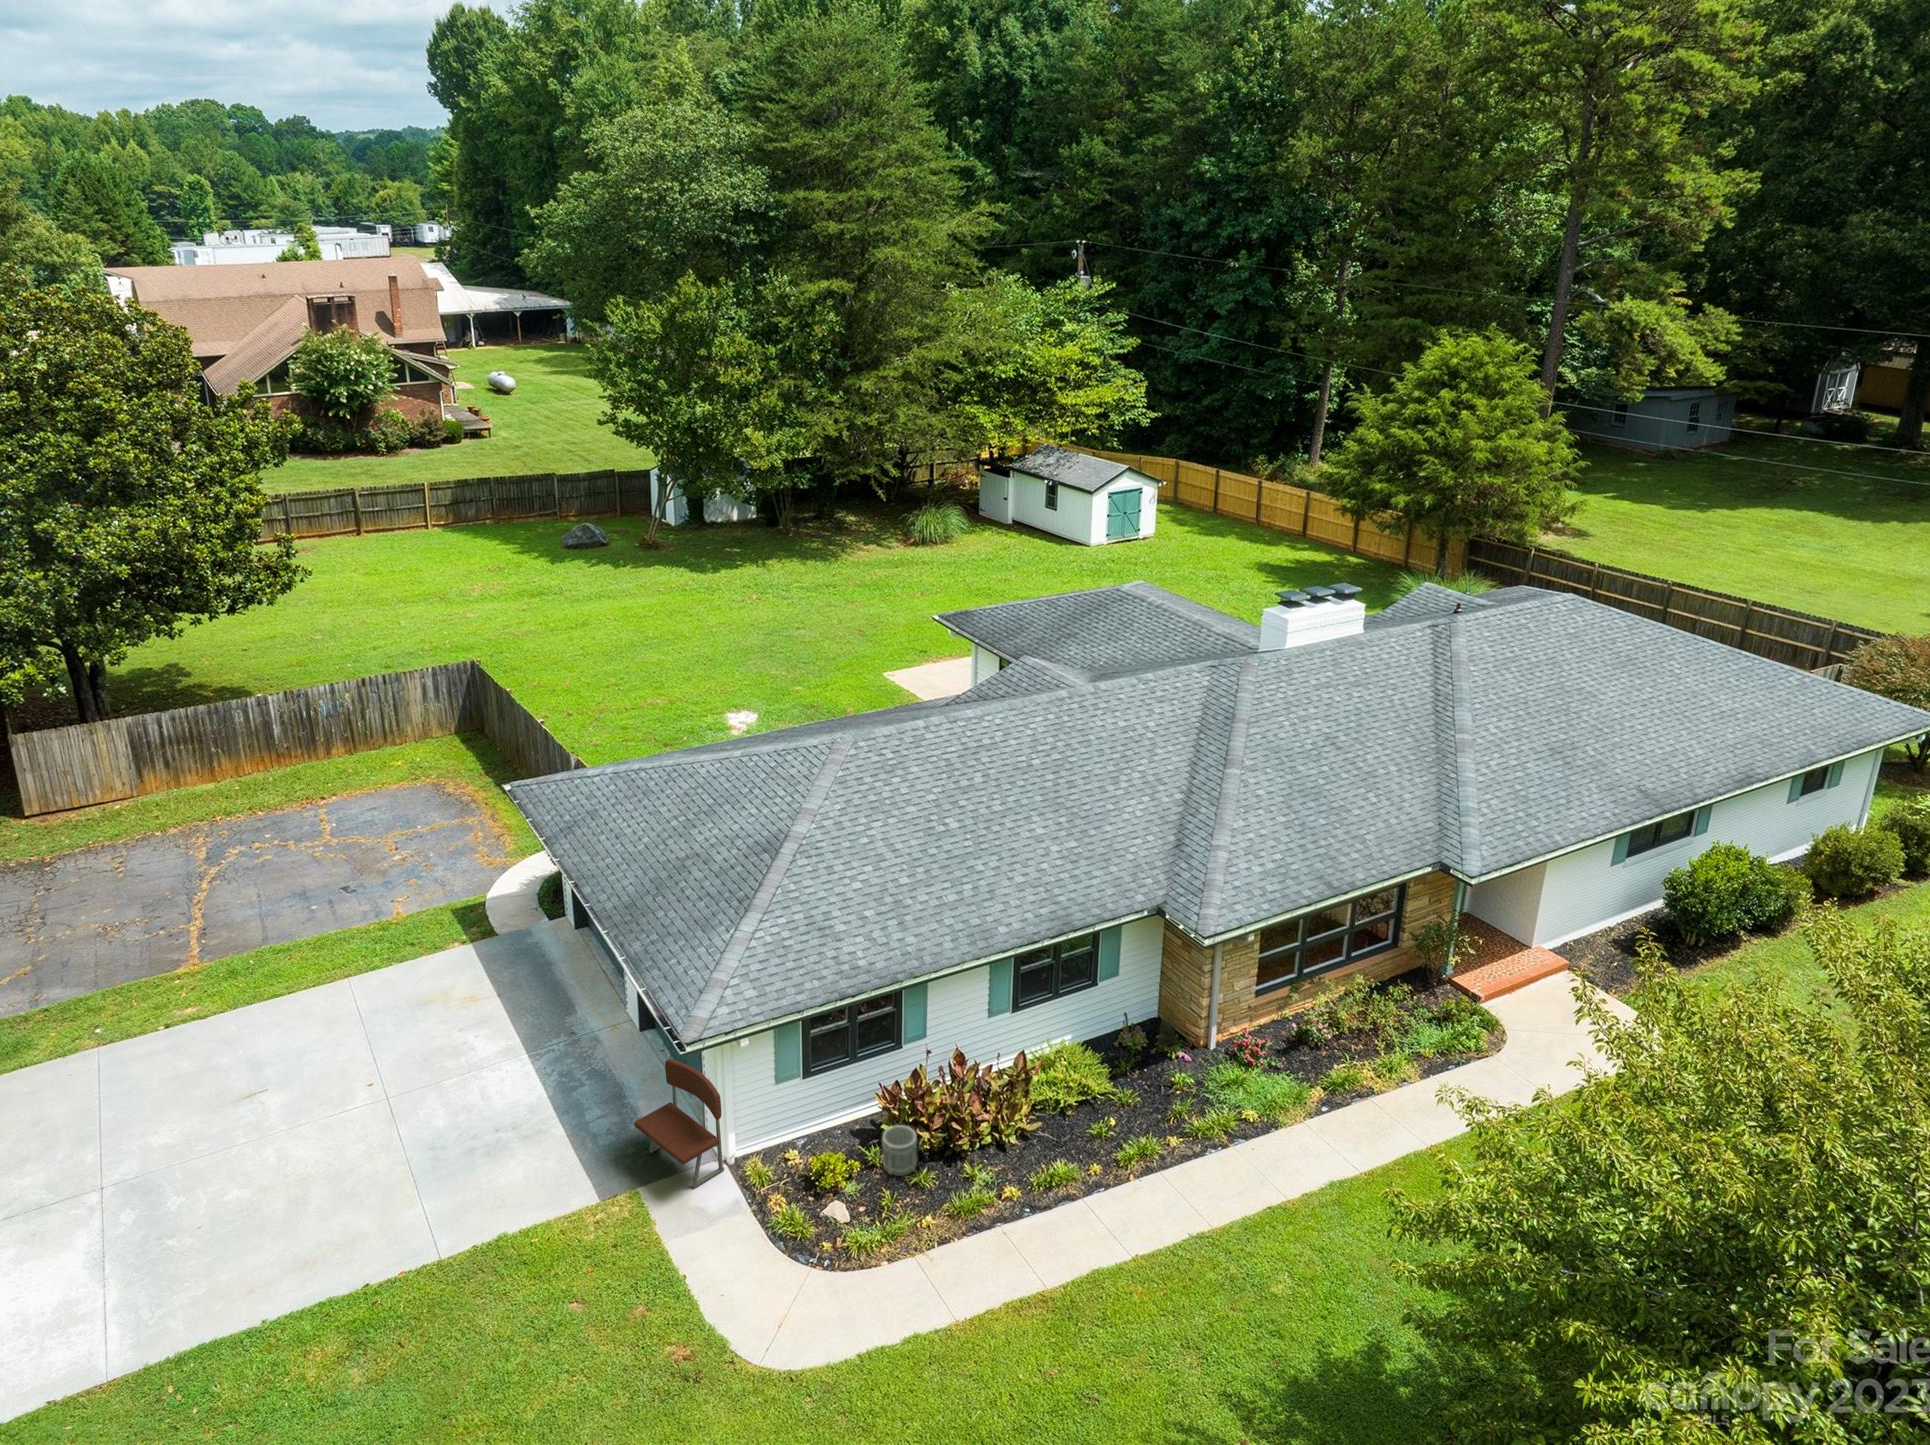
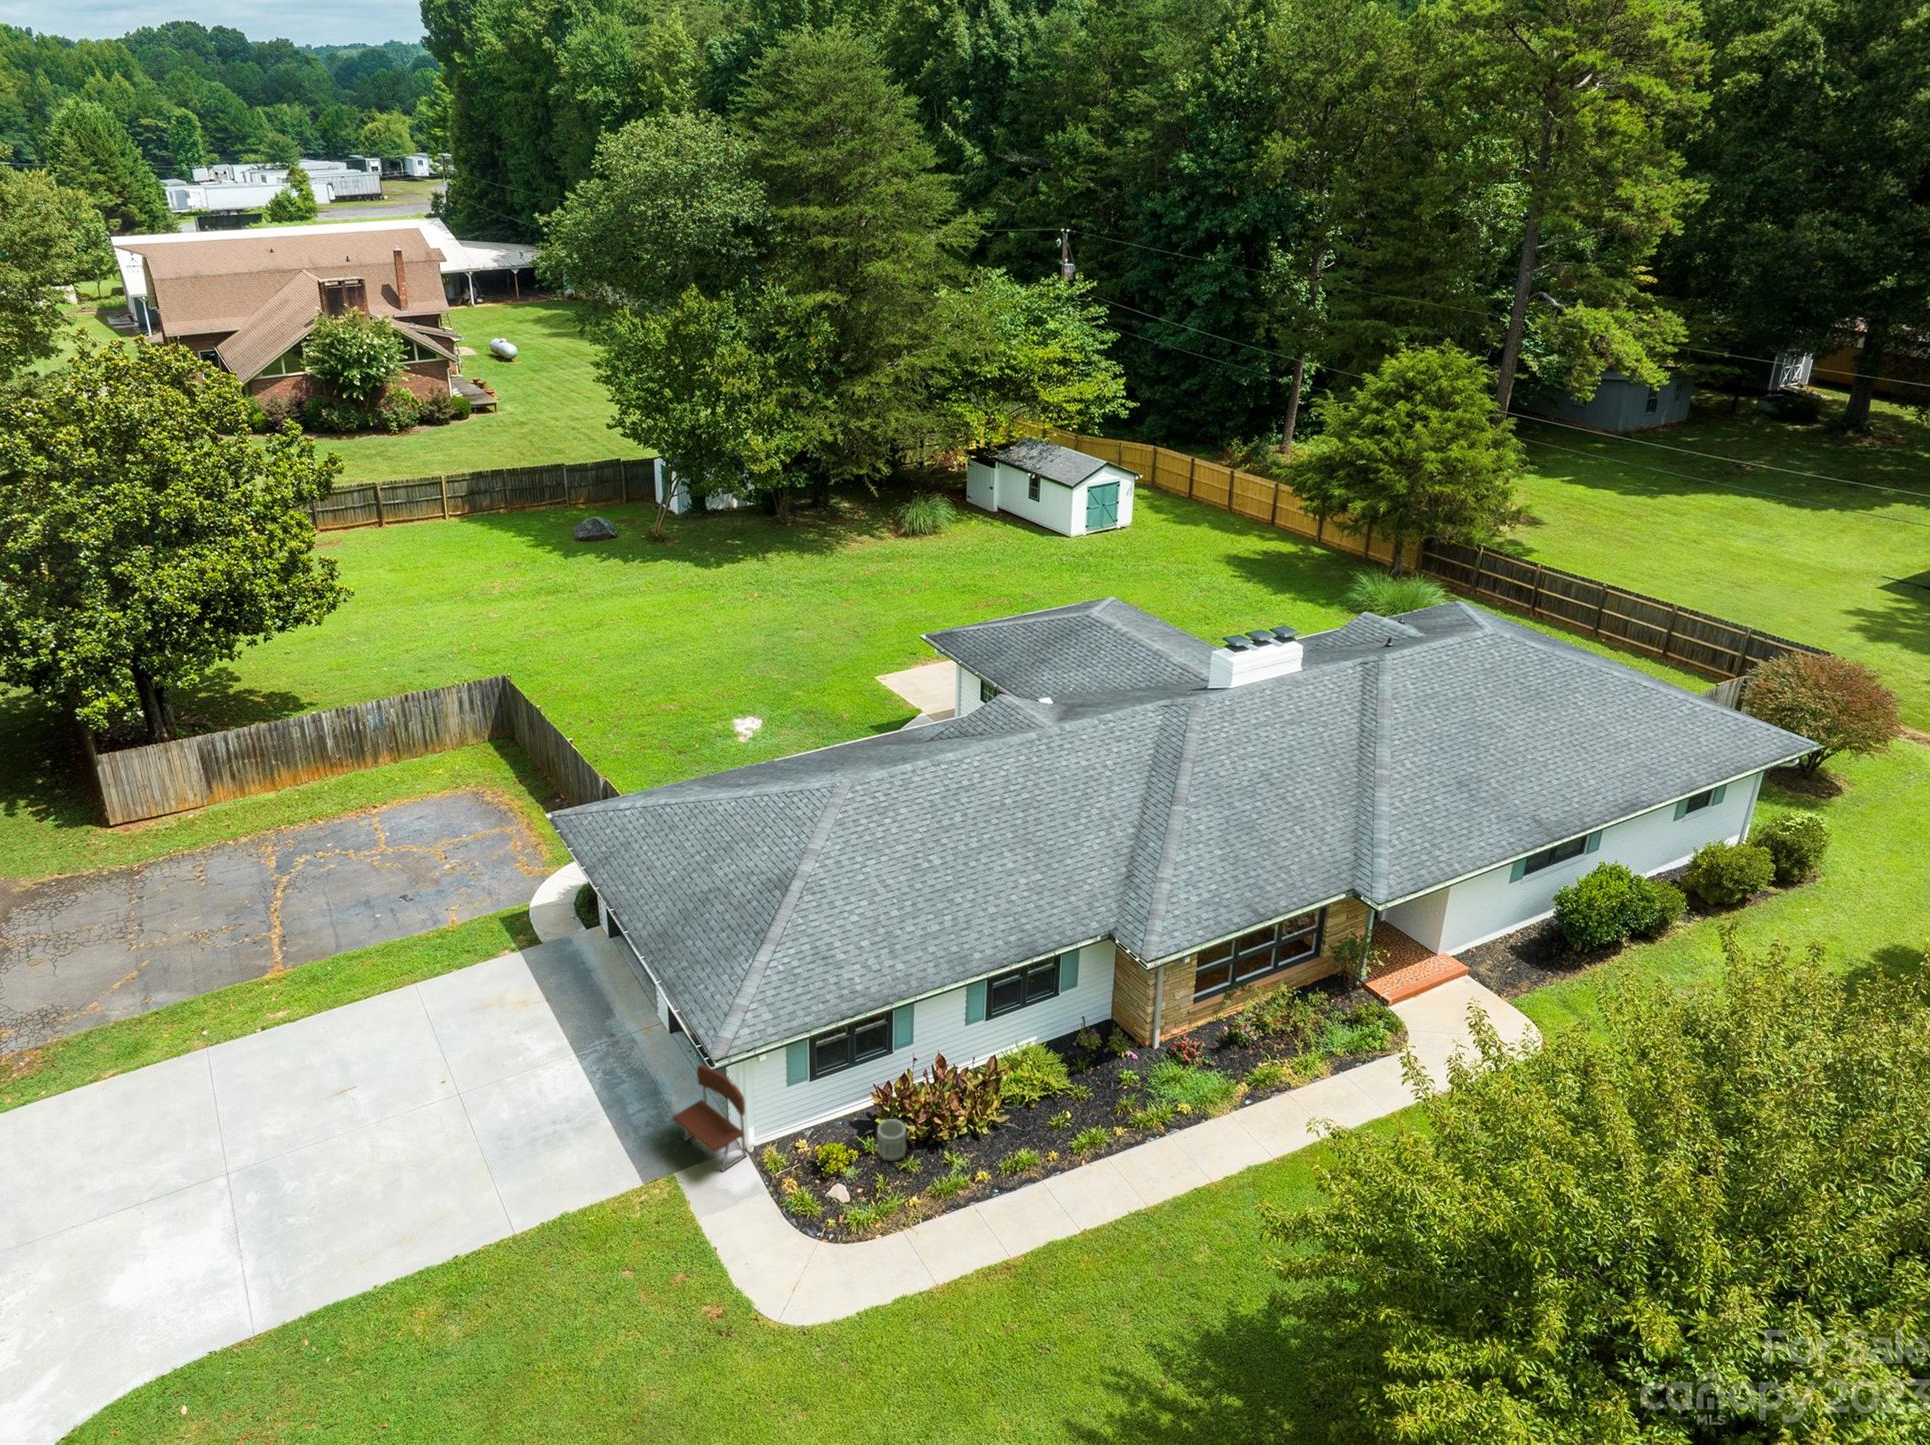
potted plant: present [1160,1008,1175,1046] -> none [1110,1007,1130,1046]

